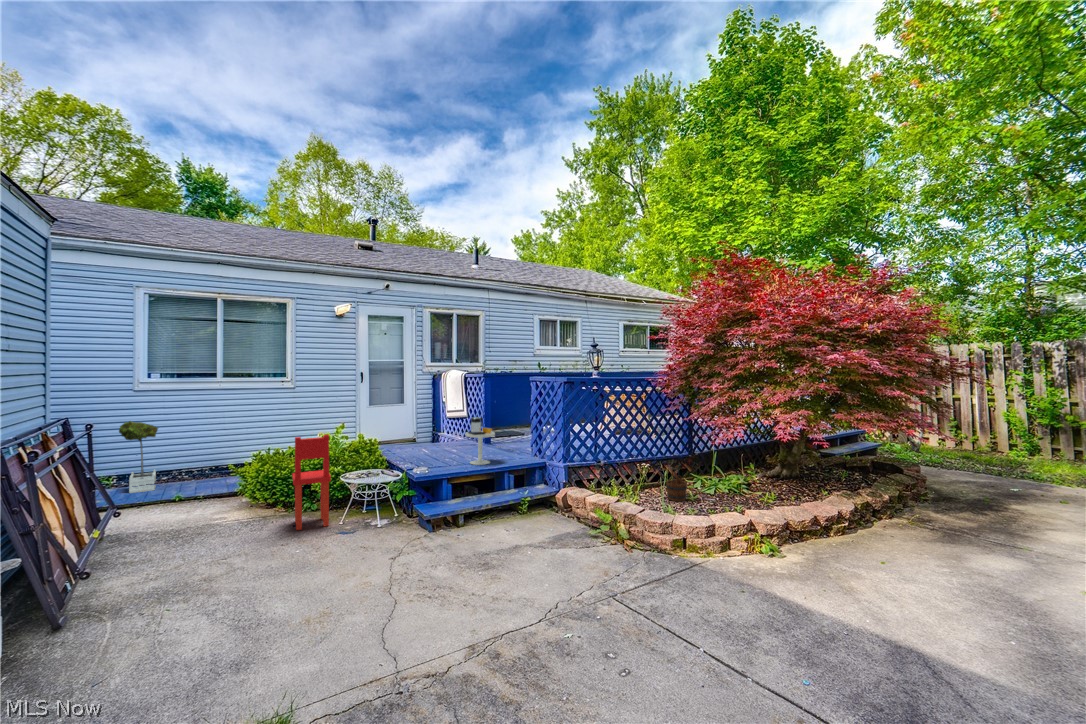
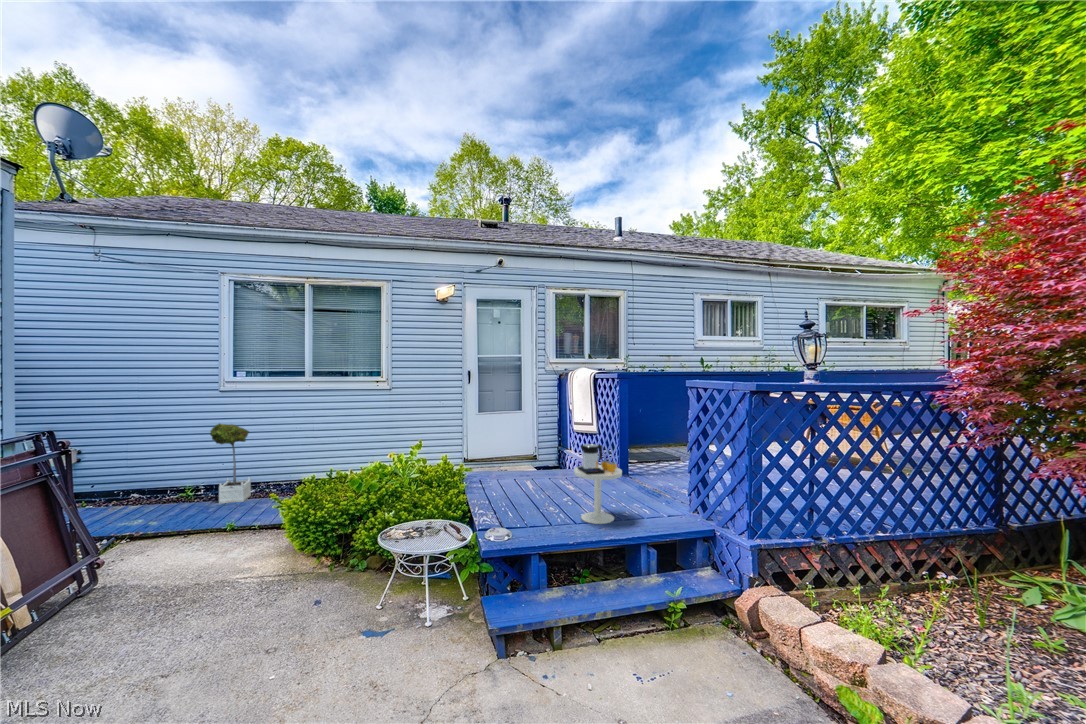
chair: present [292,435,331,530] -> none [303,465,369,610]
wooden bucket: present [666,466,687,501] -> none [995,583,1062,673]

